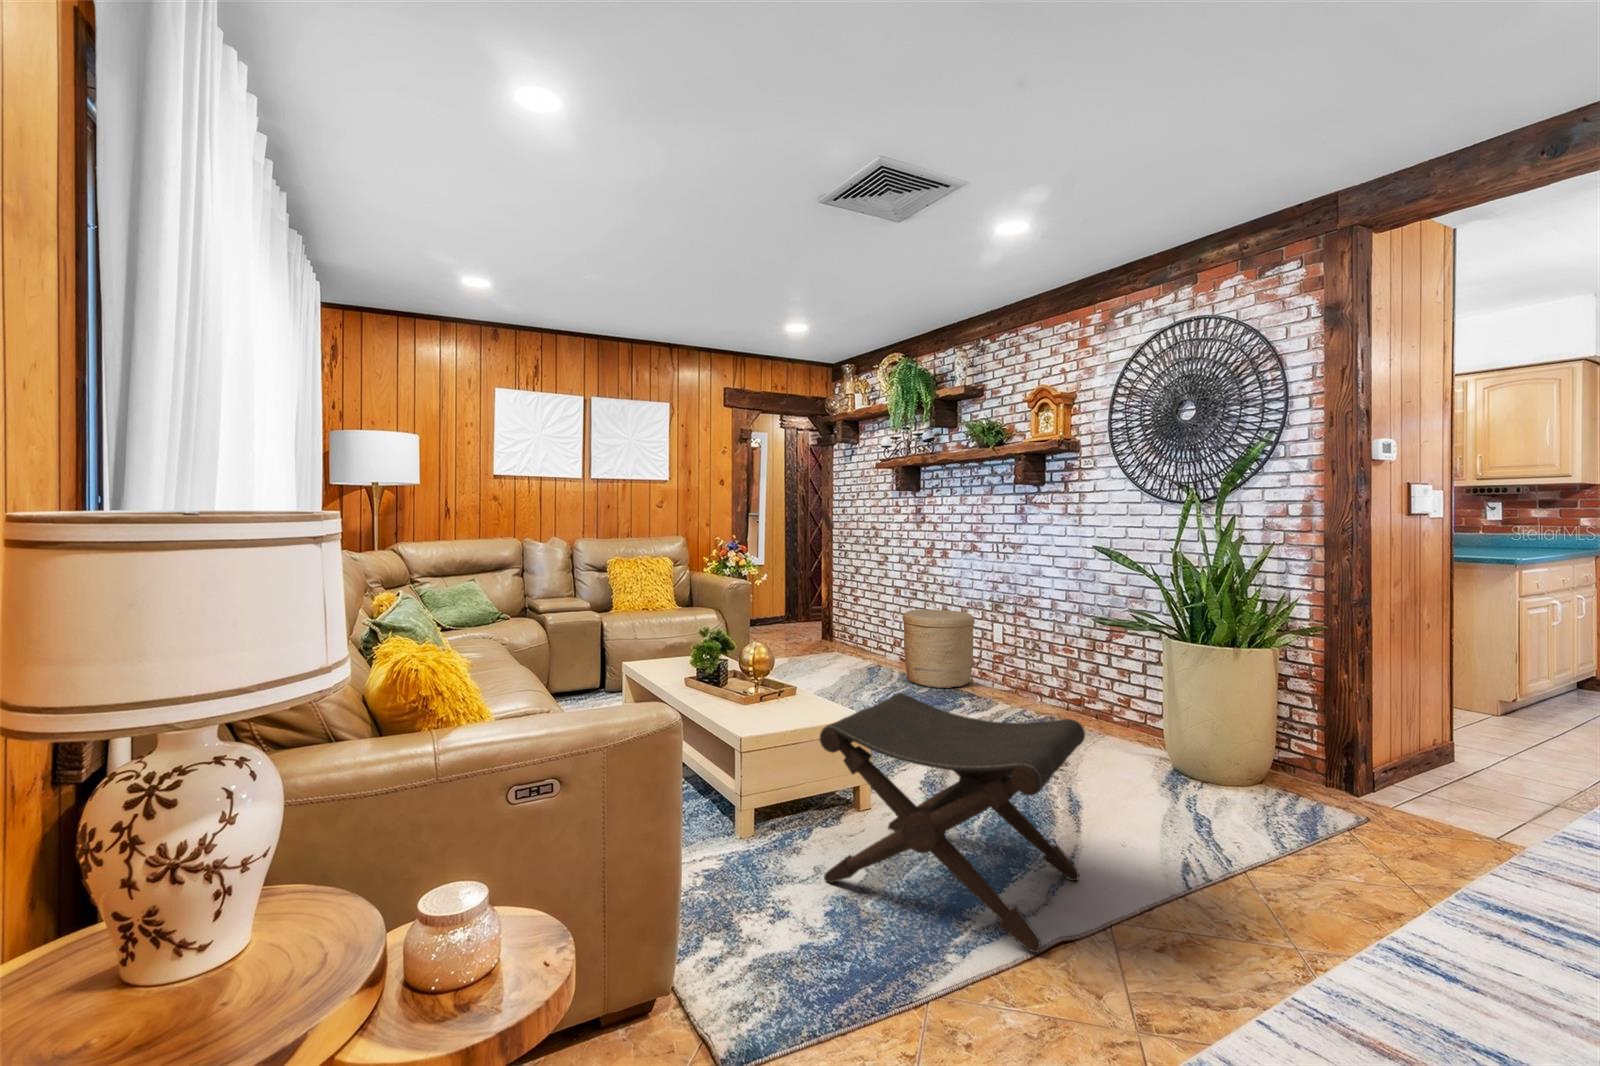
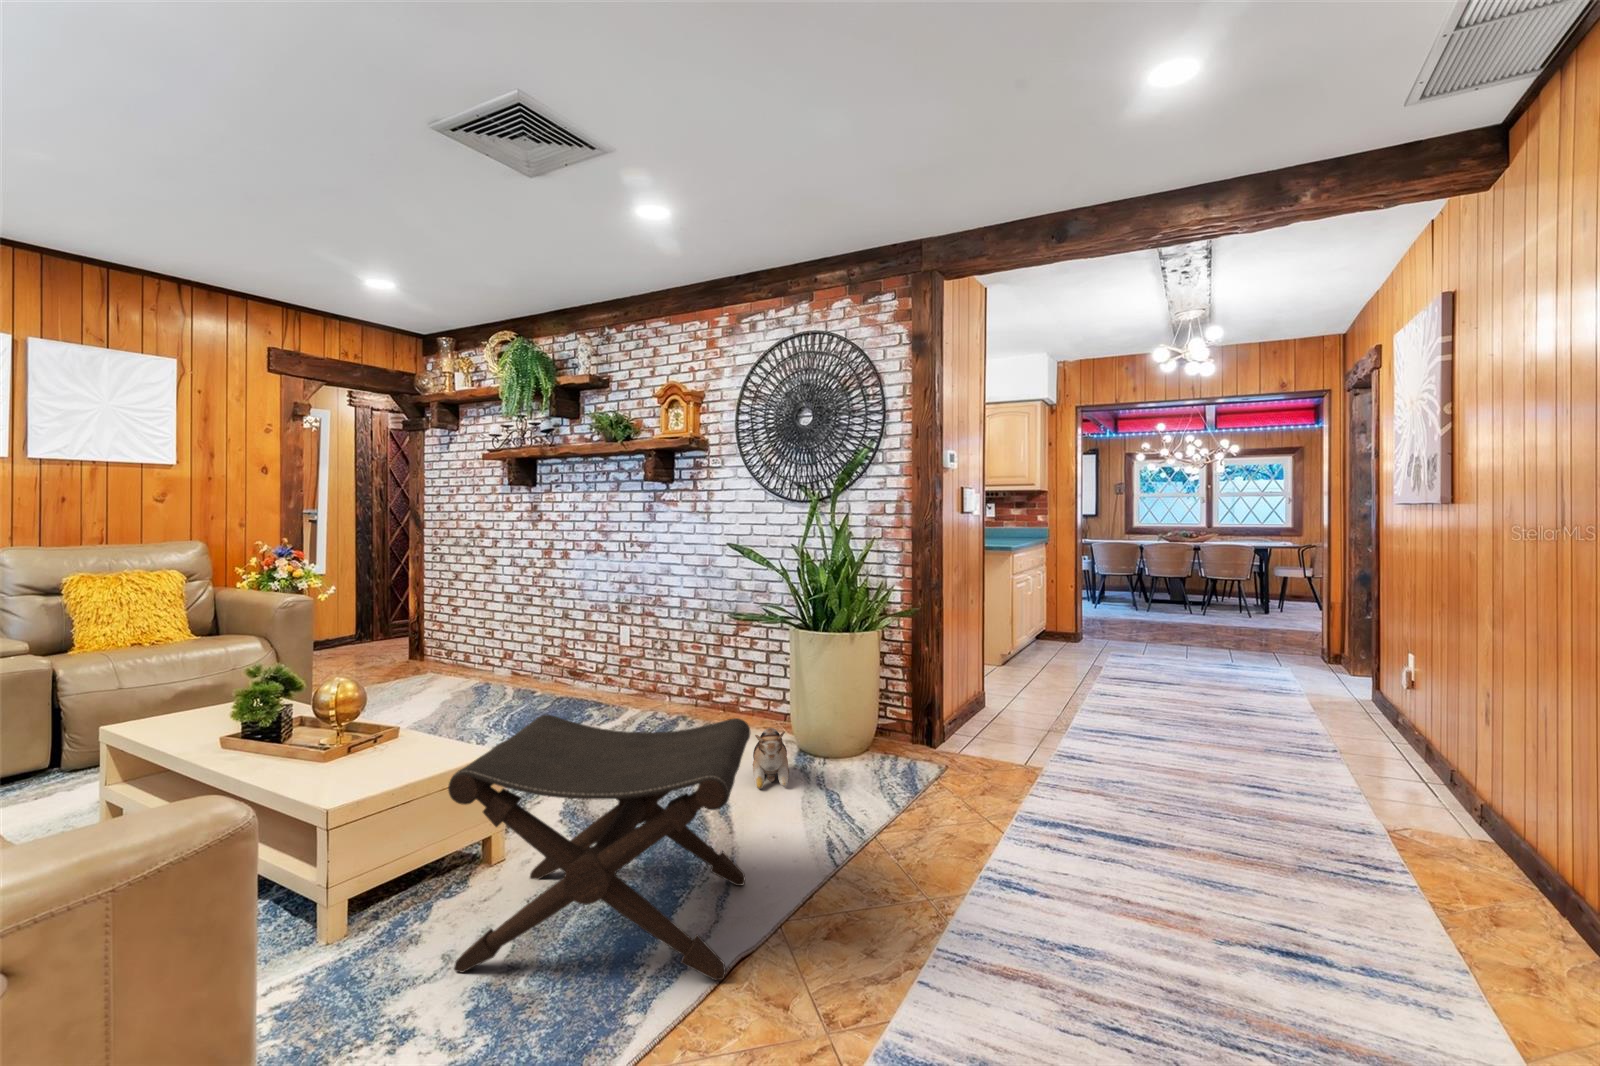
woven basket: present [903,609,975,688] -> none [520,615,601,701]
plush toy: none [1108,738,1152,801] -> present [753,728,789,789]

